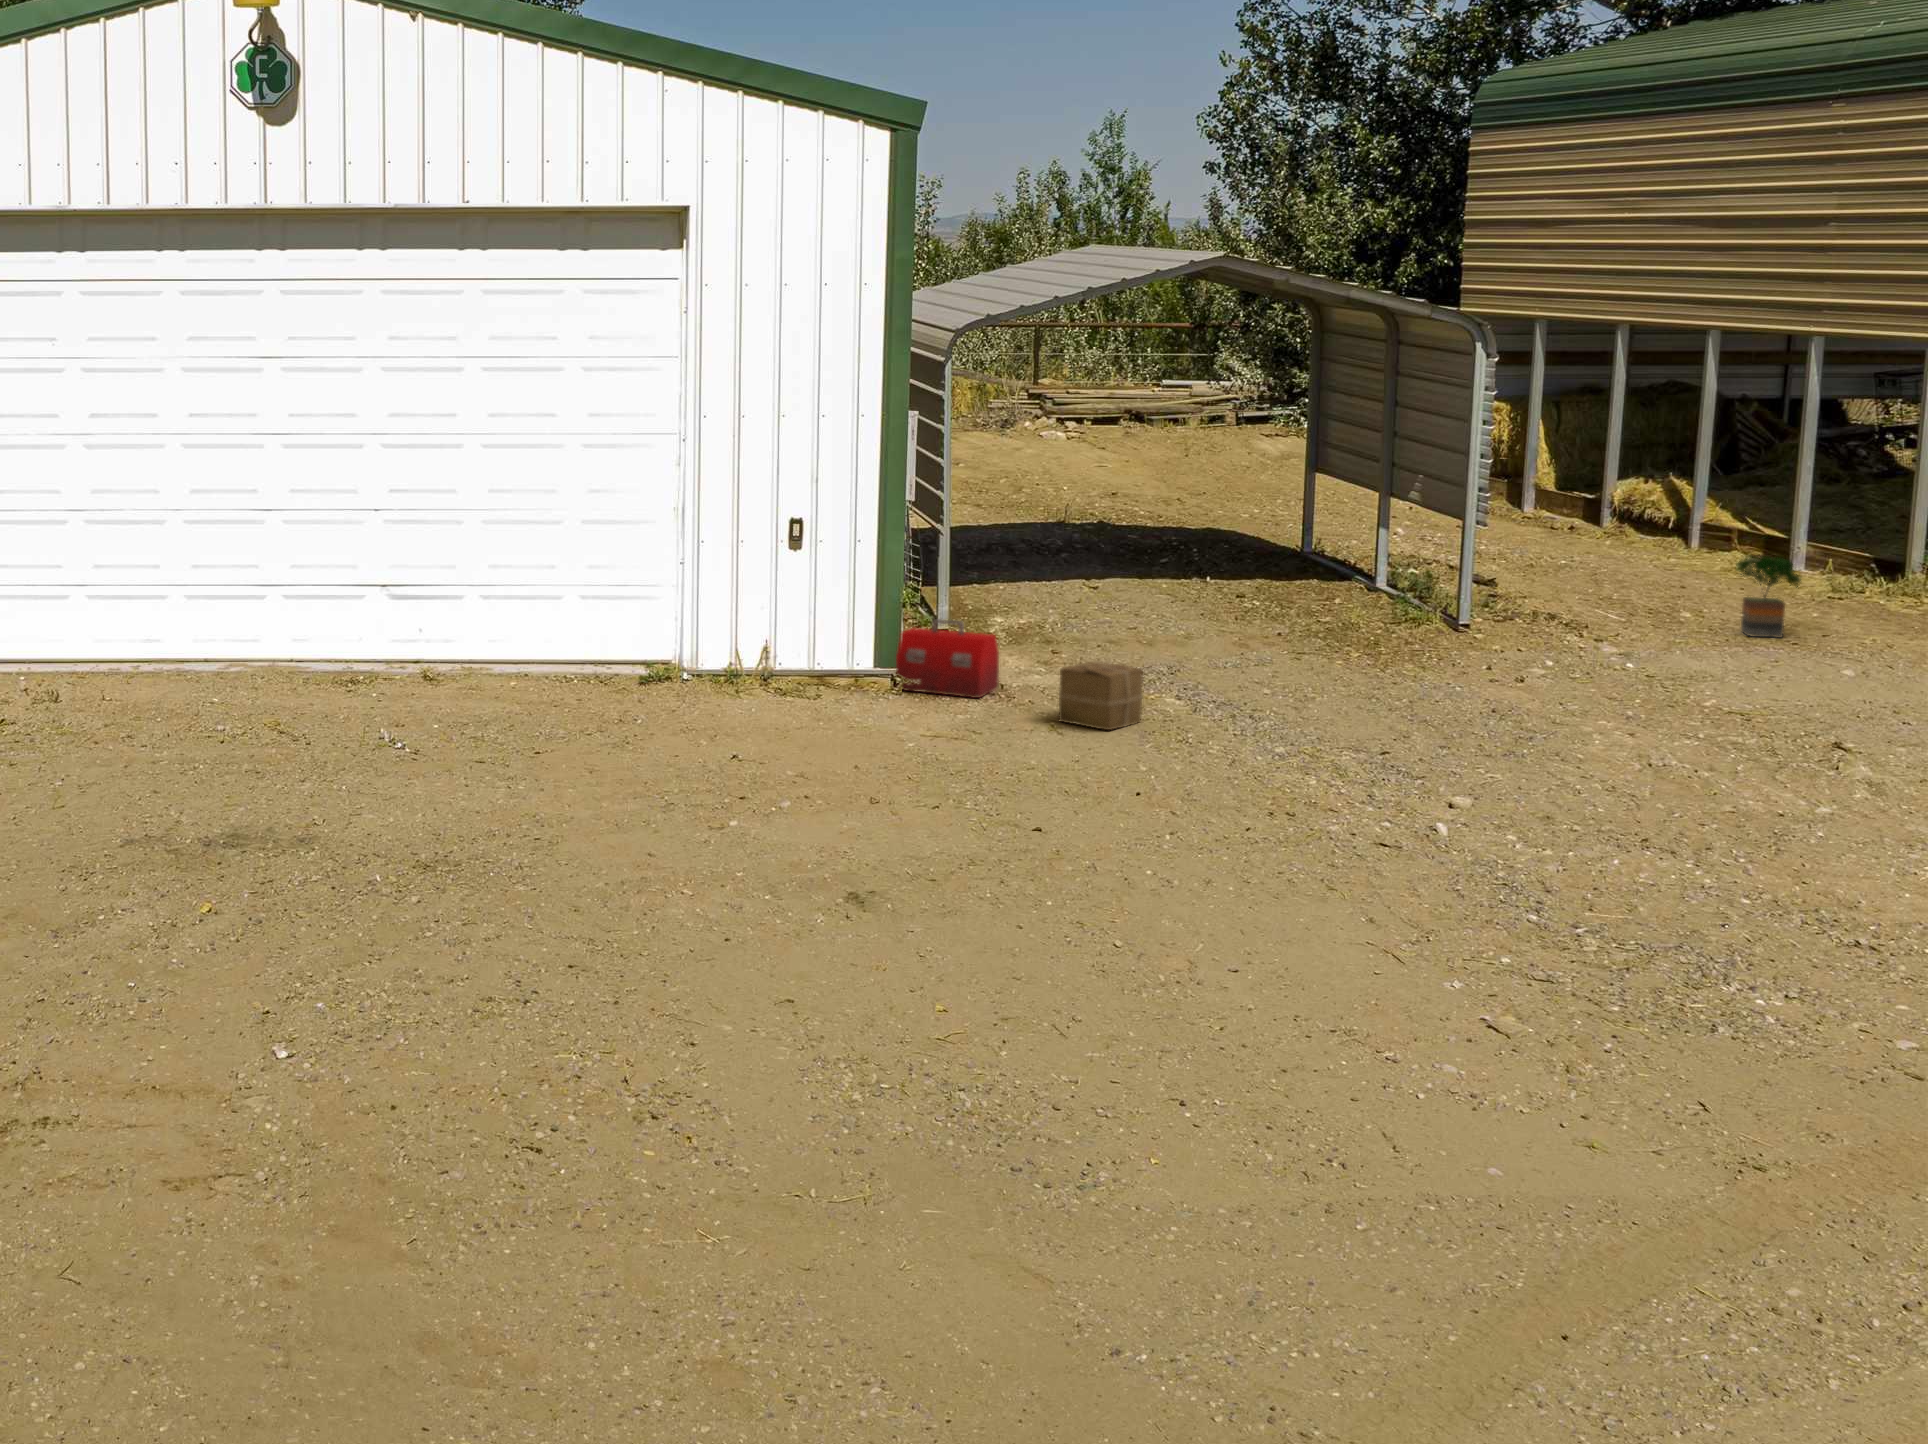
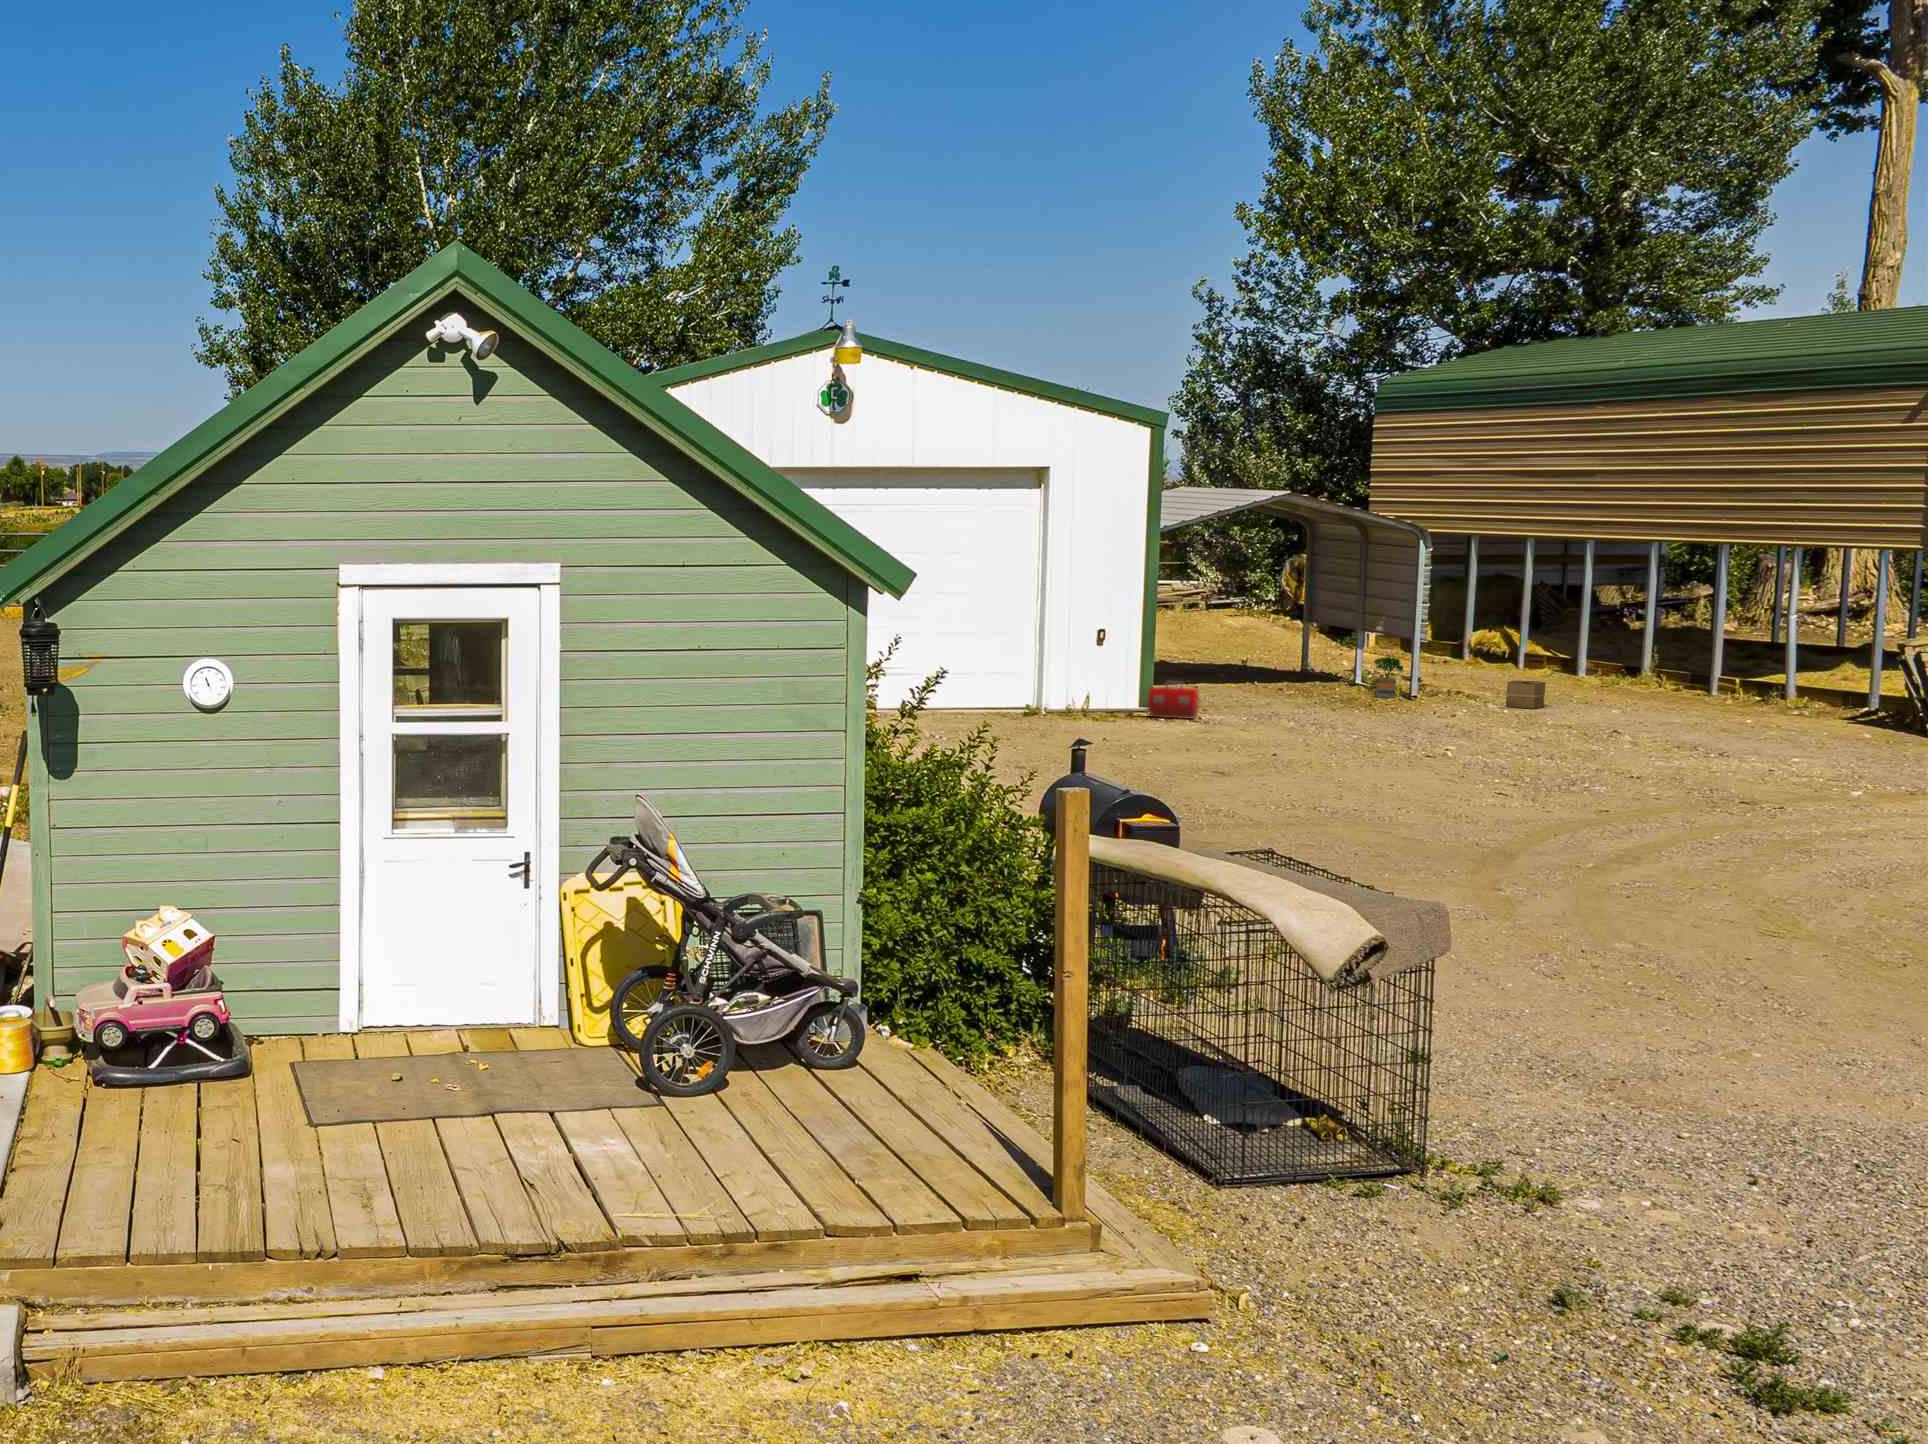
potted tree: present [1737,557,1801,638] -> present [1374,657,1403,698]
cardboard box: present [1059,662,1143,730] -> present [1506,680,1545,709]

